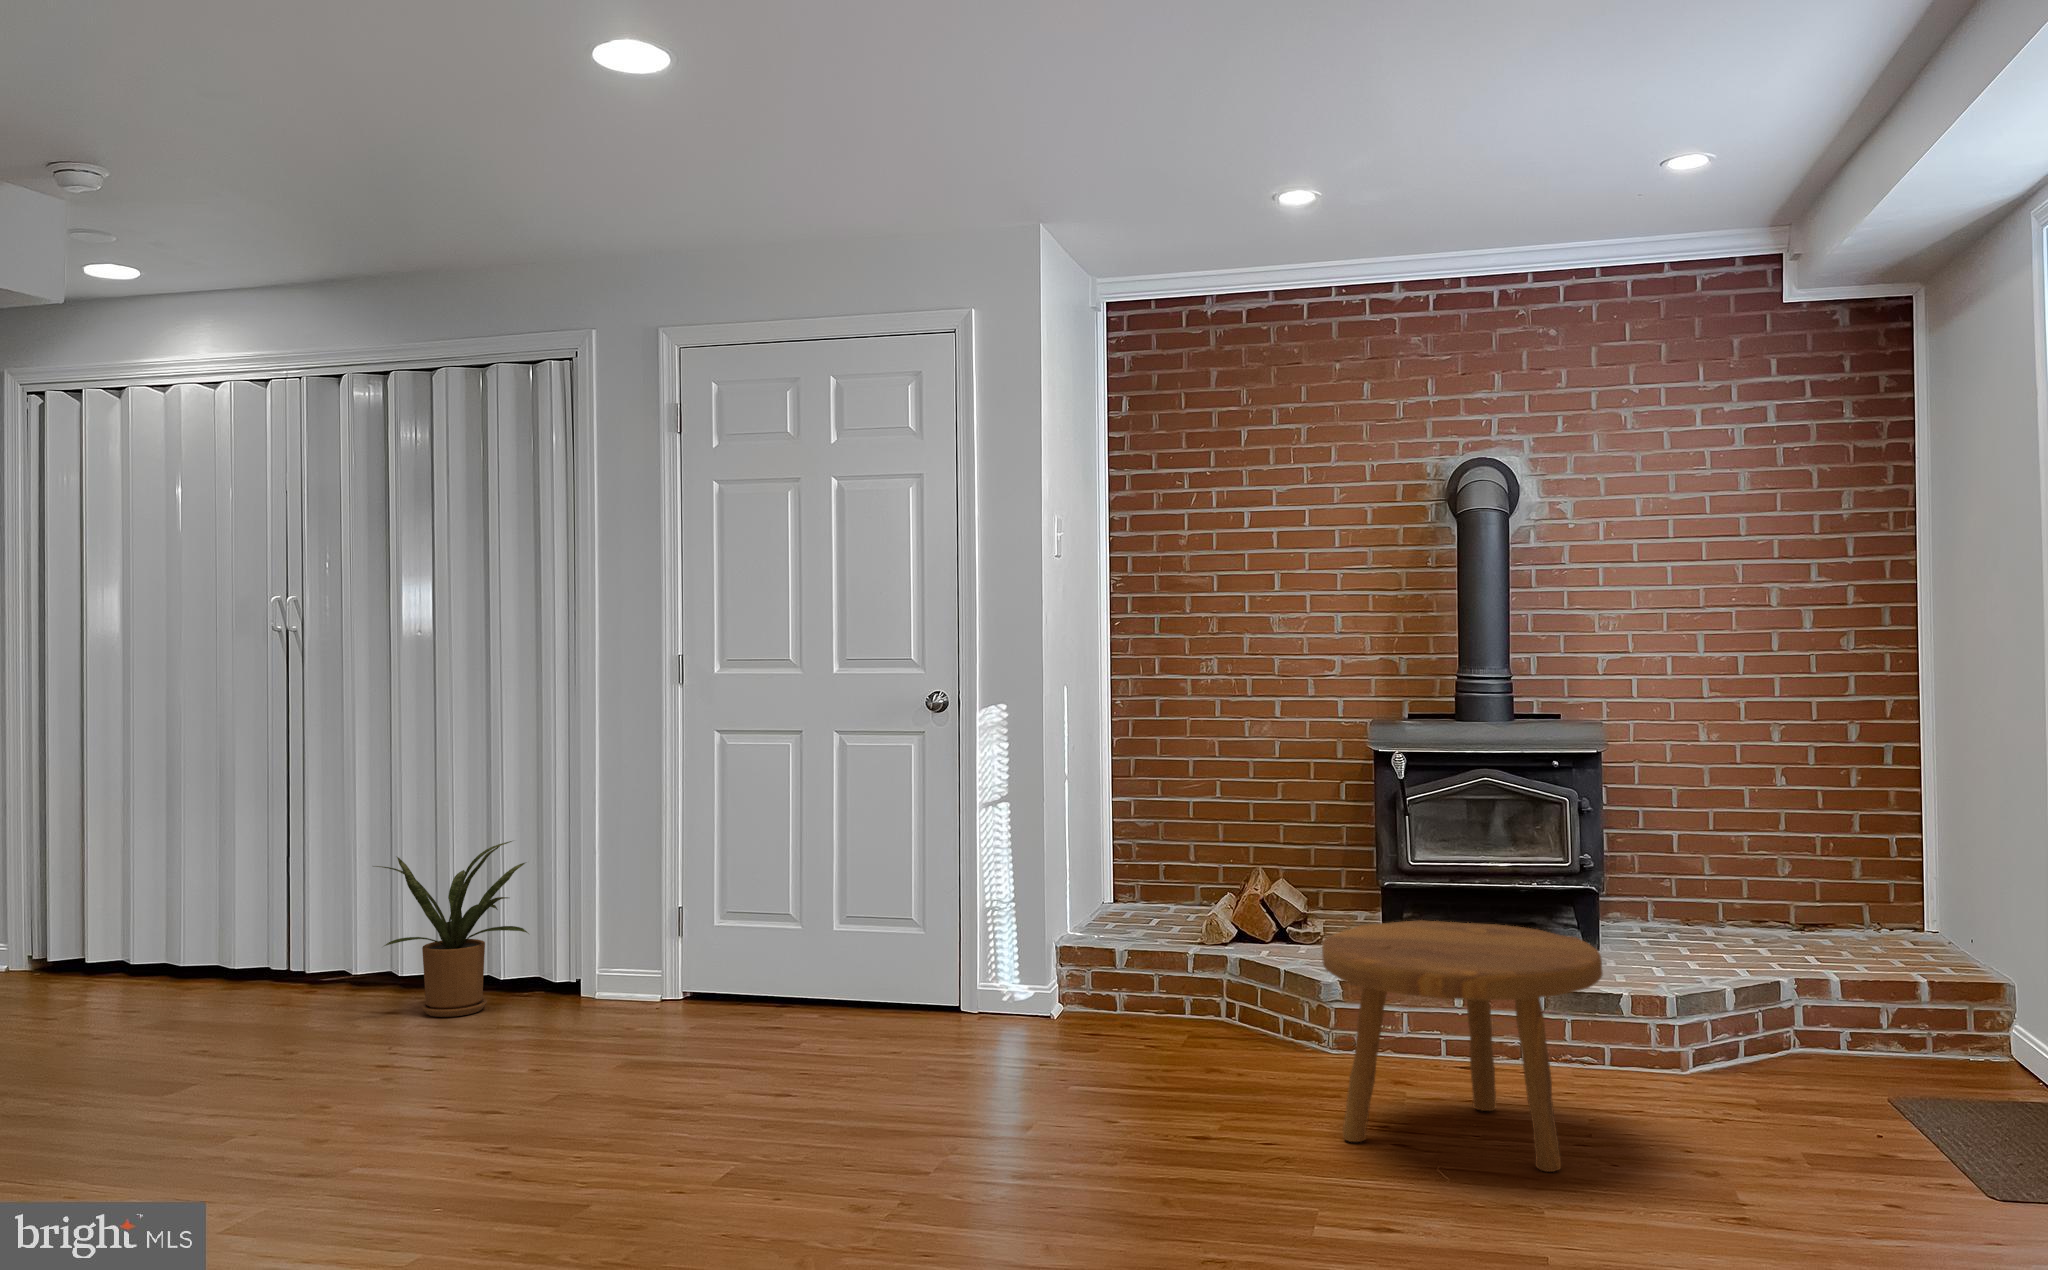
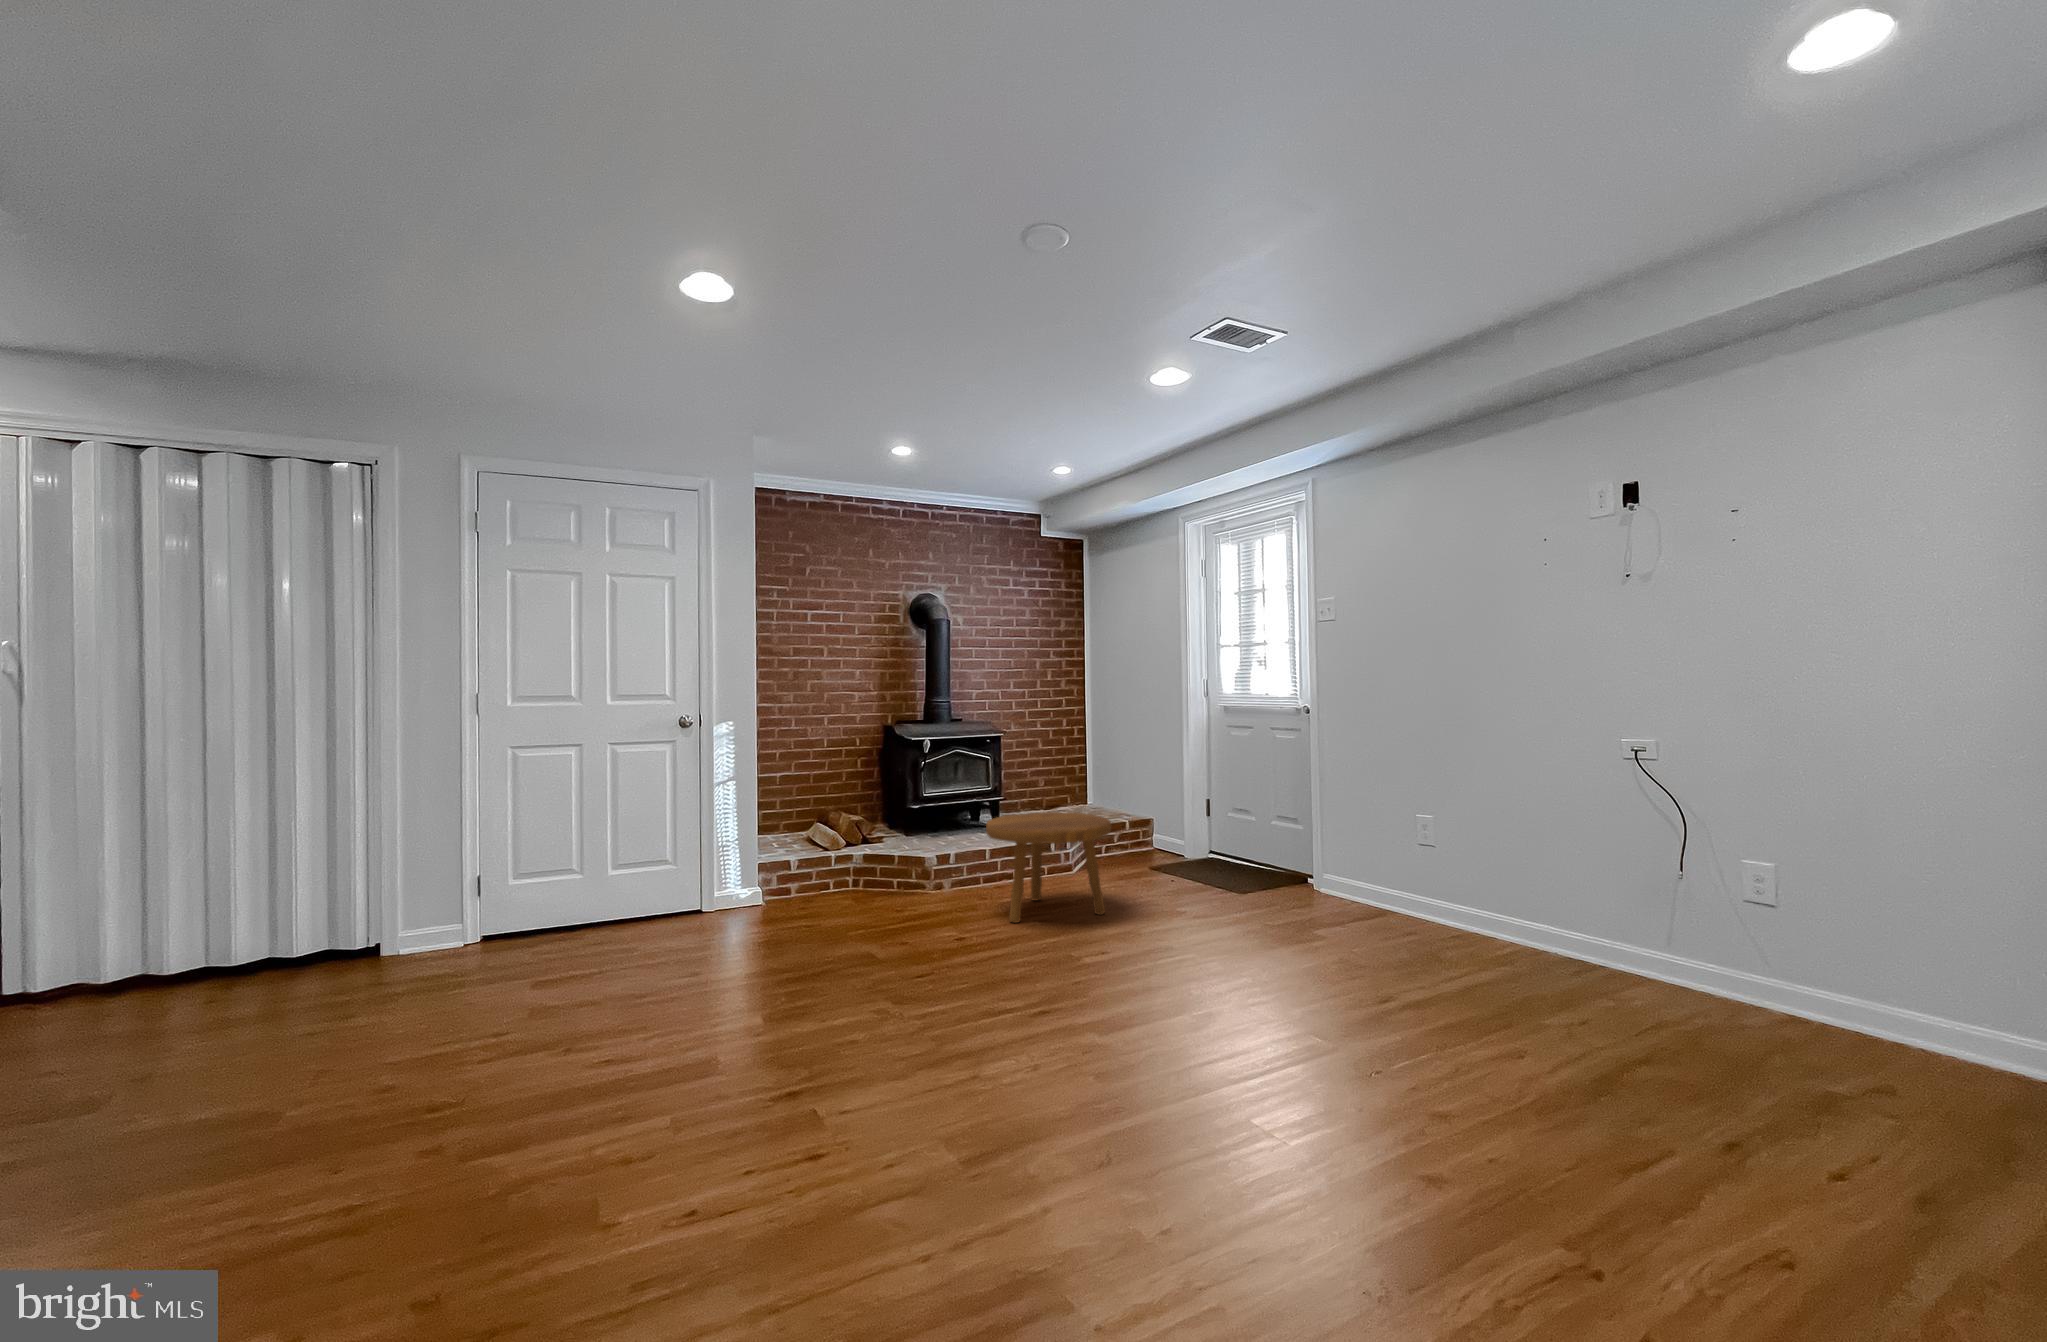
house plant: present [375,841,529,1017] -> none [160,845,348,1006]

